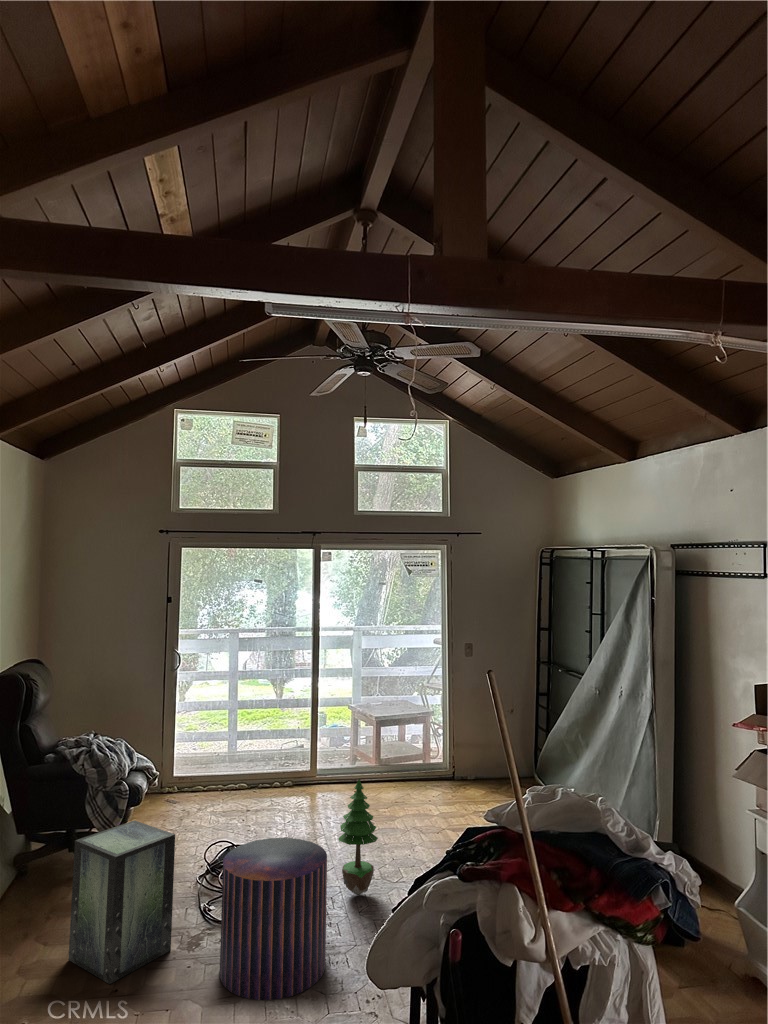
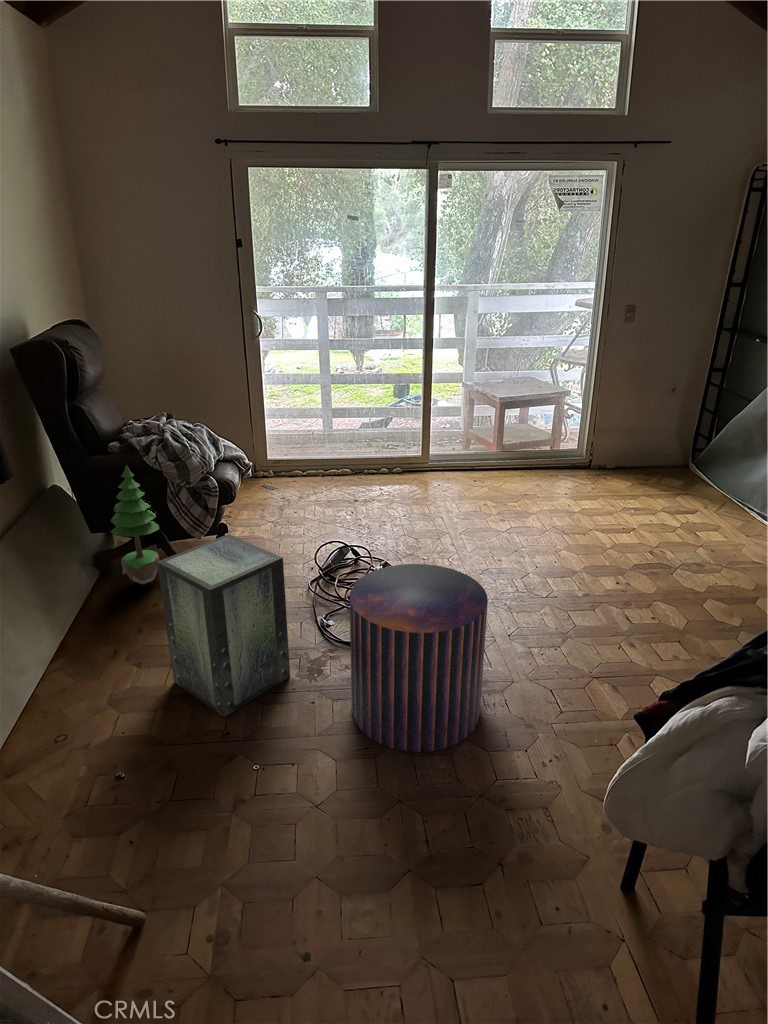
potted tree: present [339,779,378,896] -> present [110,465,159,584]

